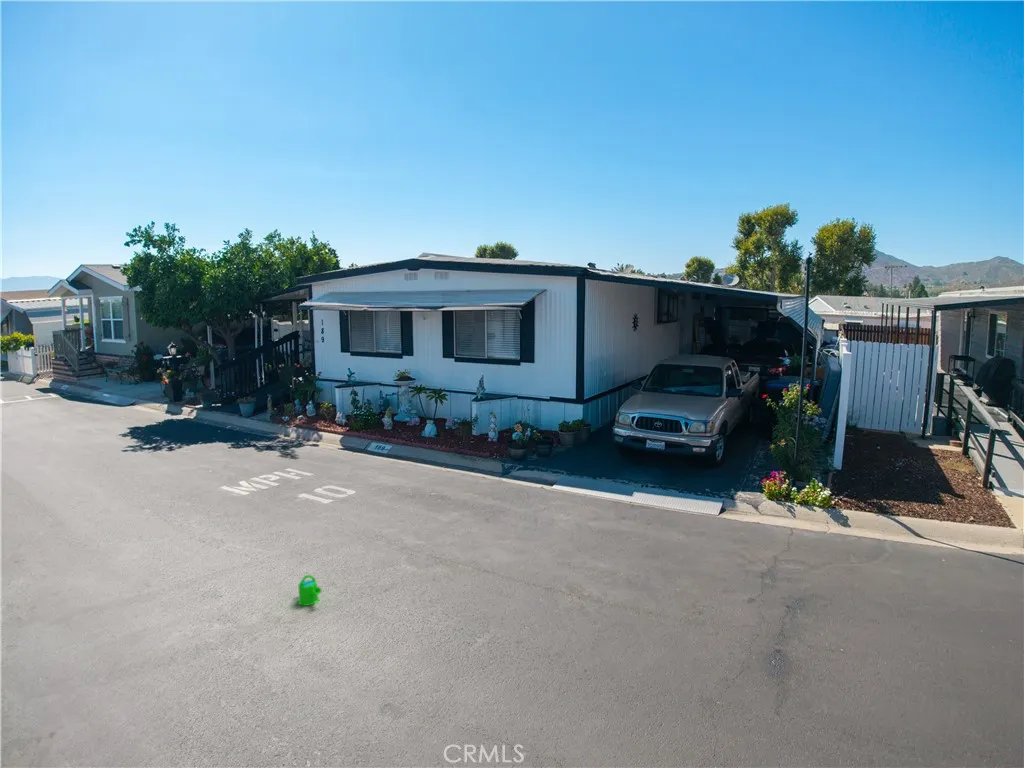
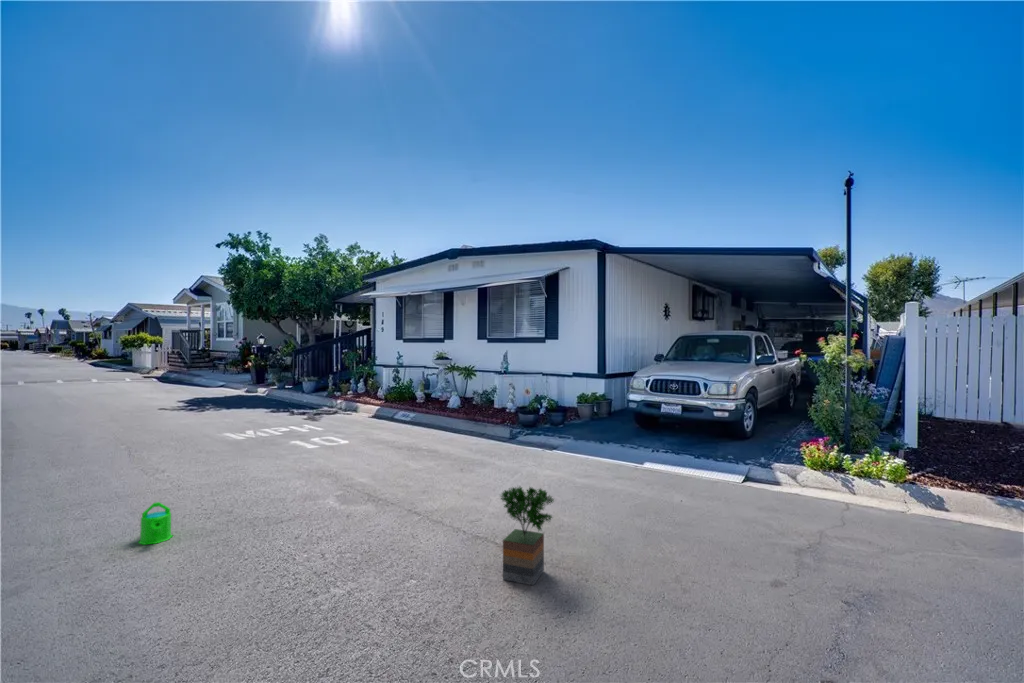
potted tree: none [573,548,612,610] -> present [501,487,554,585]

